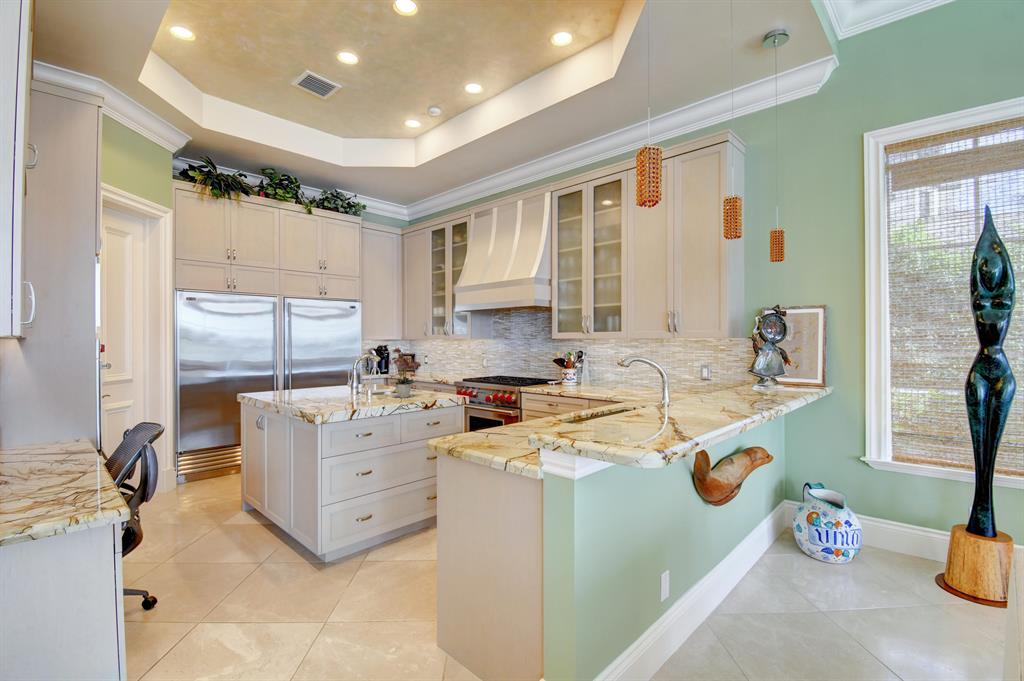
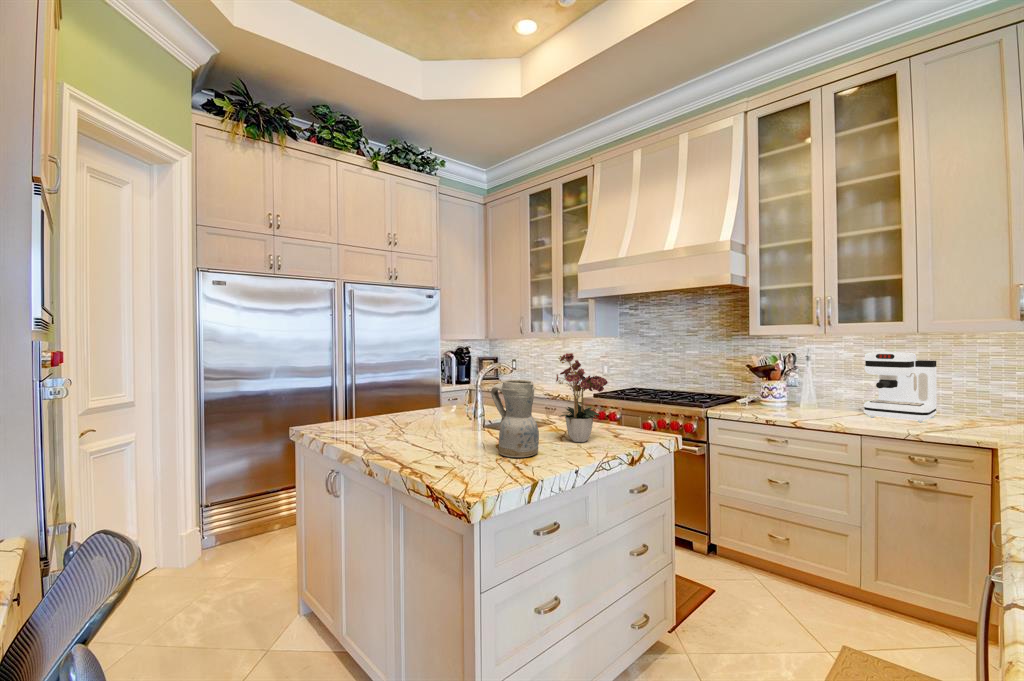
coffee maker: none [604,350,644,392] -> present [864,352,937,422]
ceramic pitcher: none [347,362,373,403] -> present [491,379,539,457]

